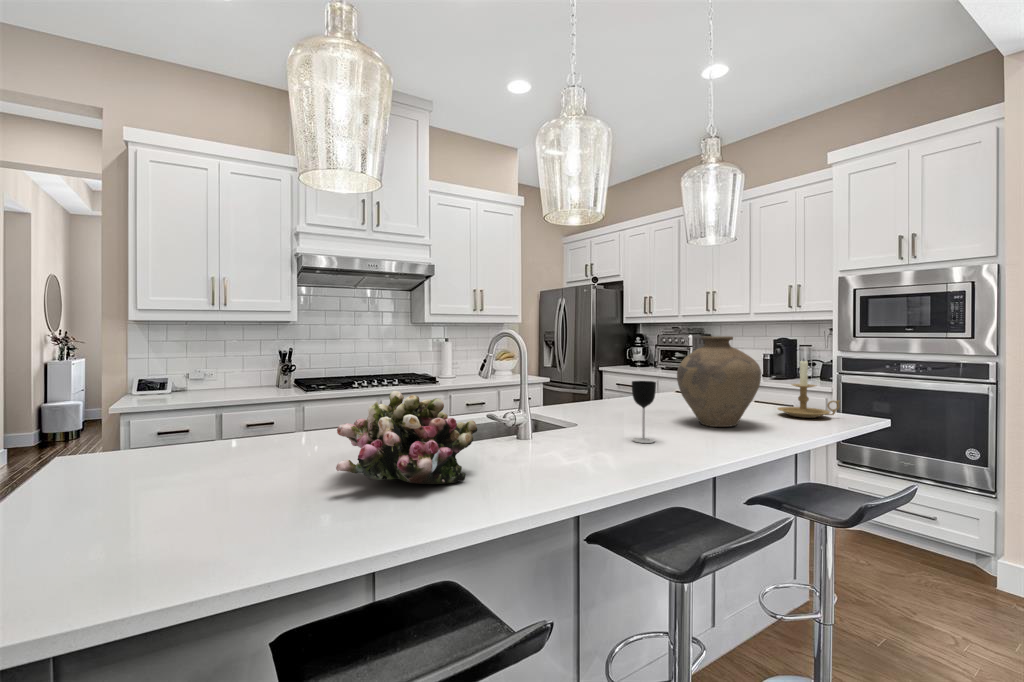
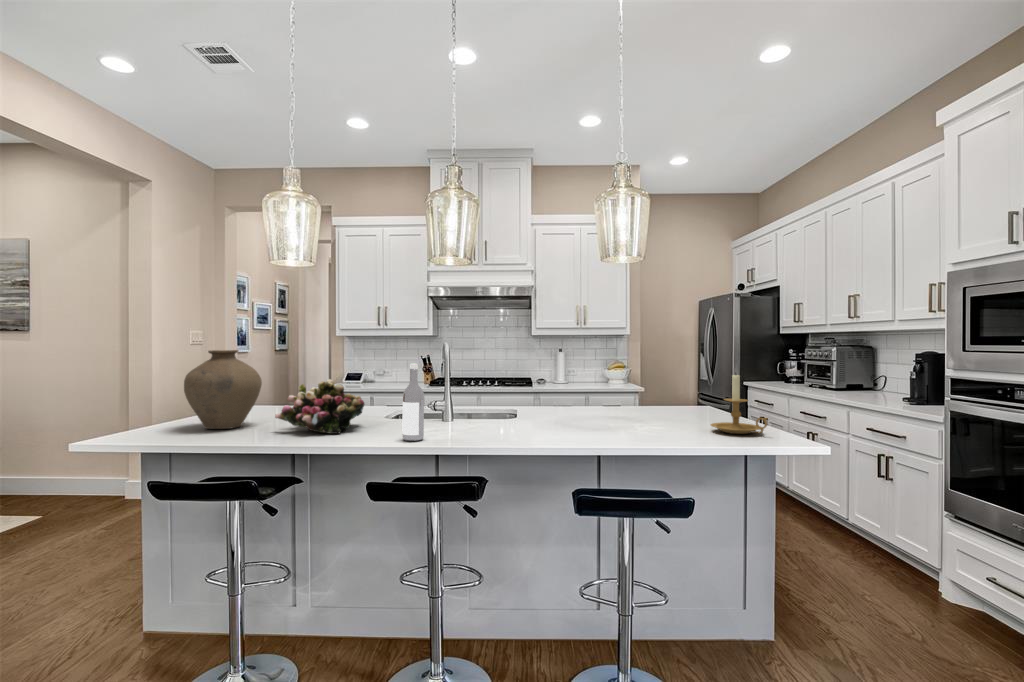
vase: present [677,336,761,427] -> present [184,350,262,429]
wine bottle: none [581,359,612,476] -> present [402,363,424,441]
wine glass: present [632,381,656,443] -> none [502,383,522,432]

